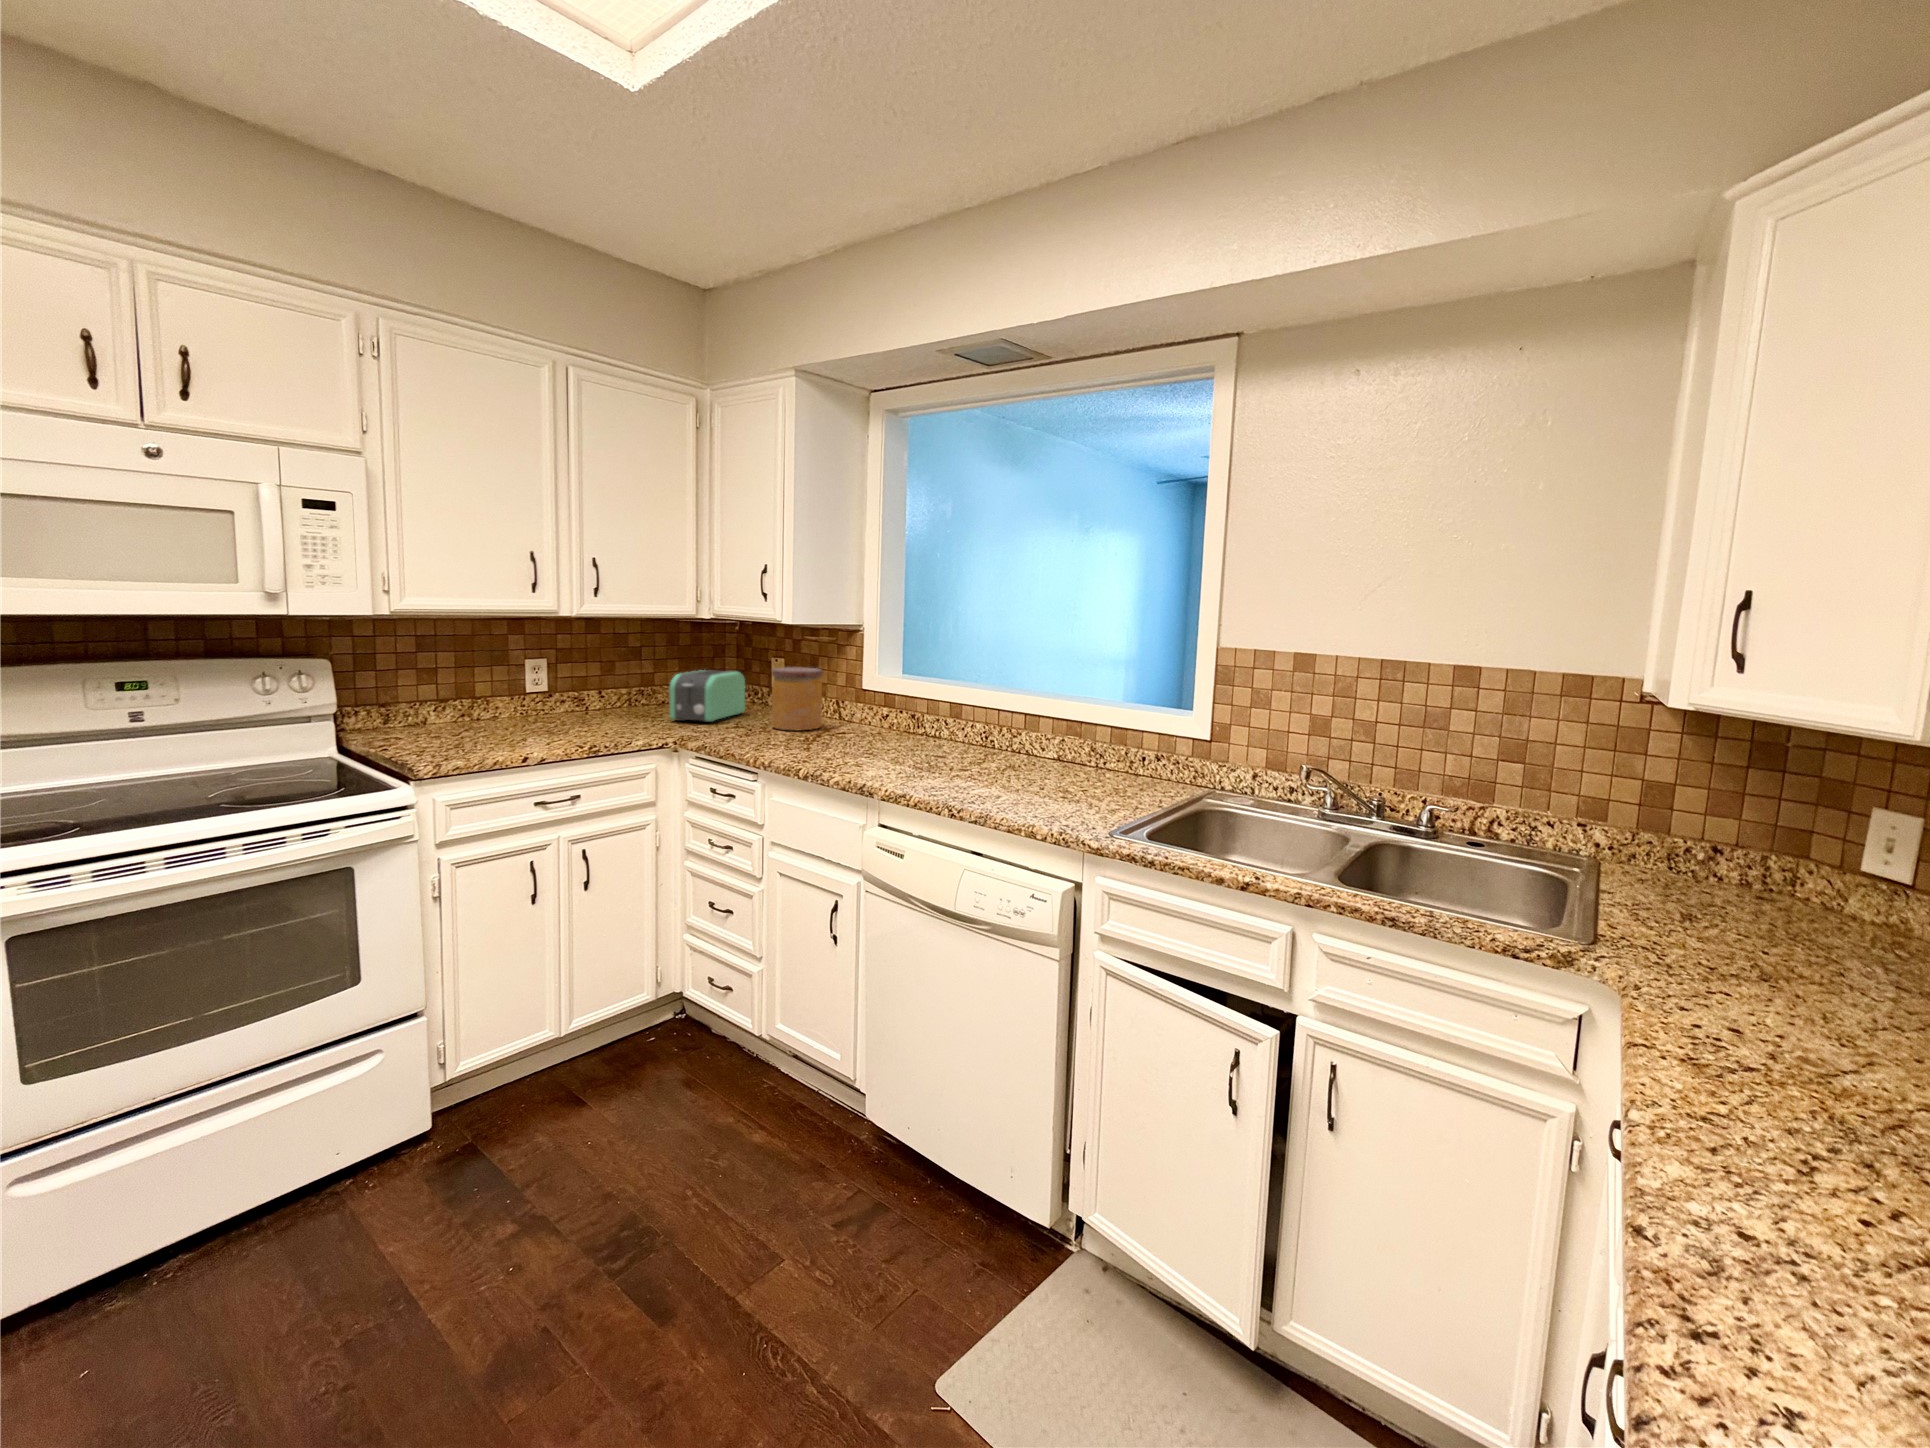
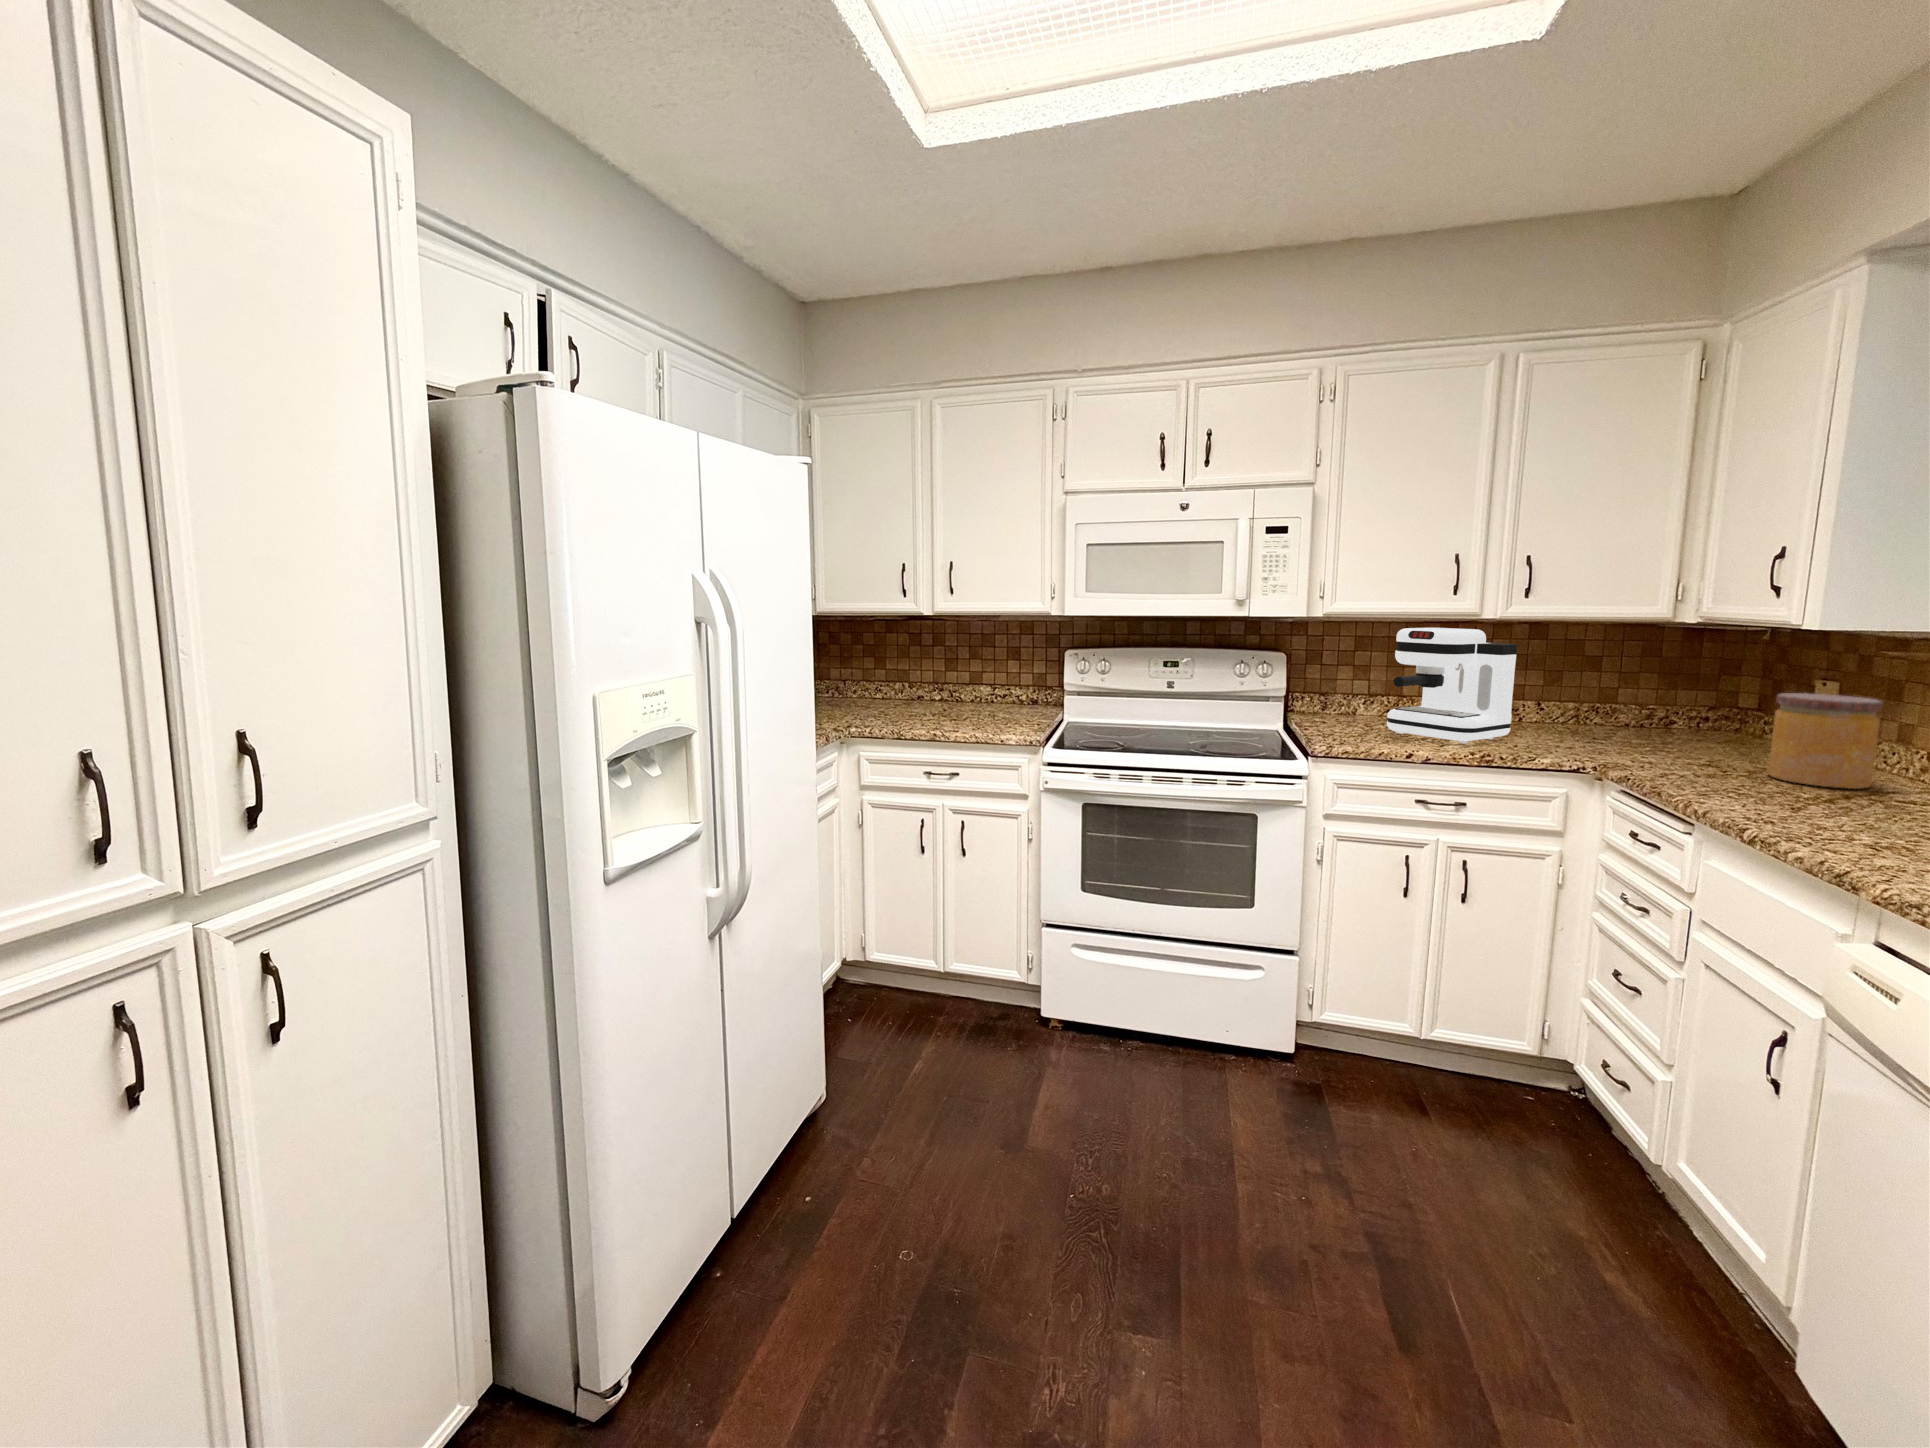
coffee maker: none [478,625,595,739] -> present [1387,628,1517,744]
toaster: present [669,670,745,722] -> none [1612,689,1748,755]

